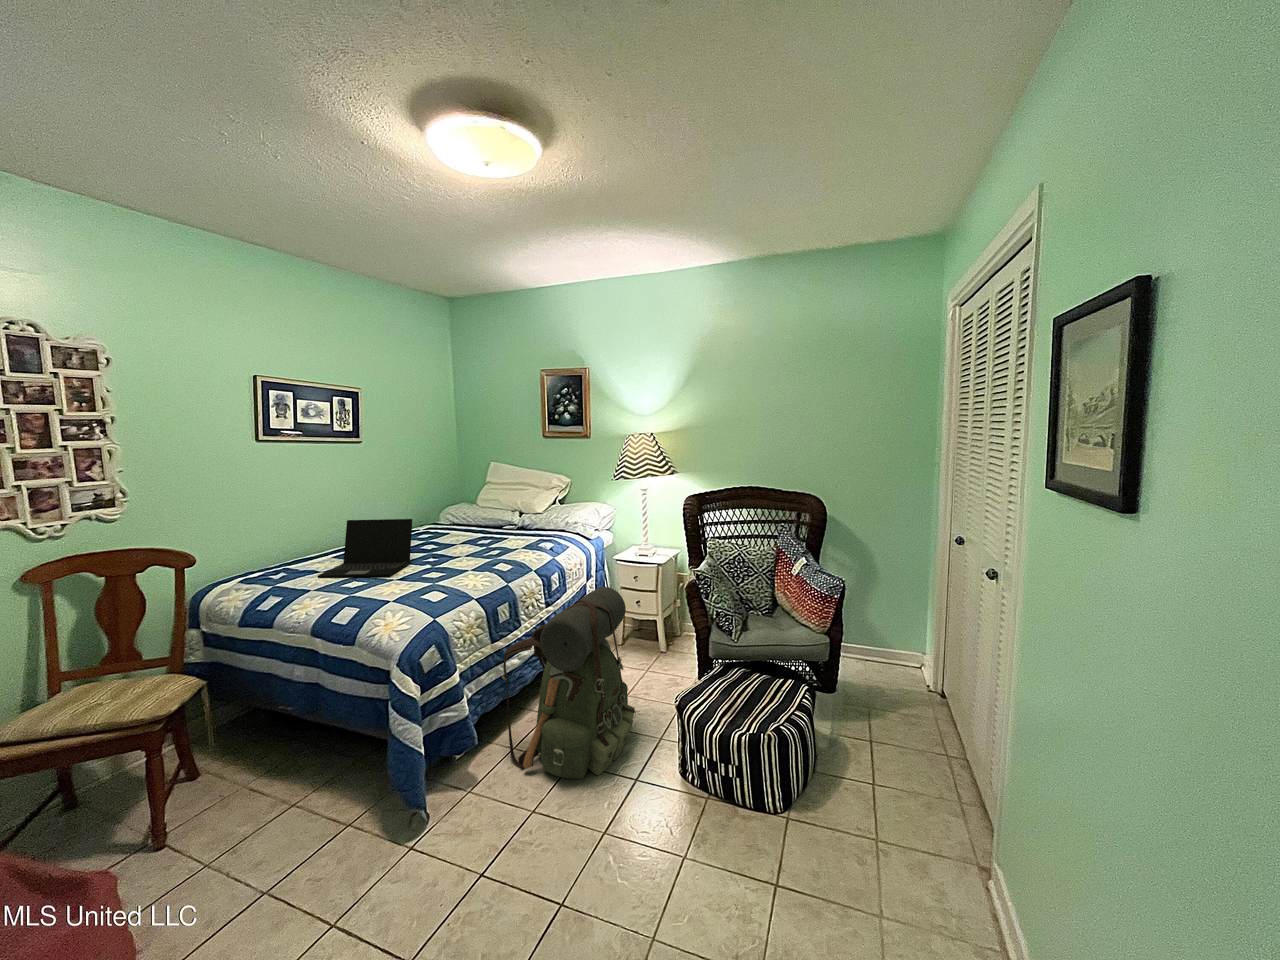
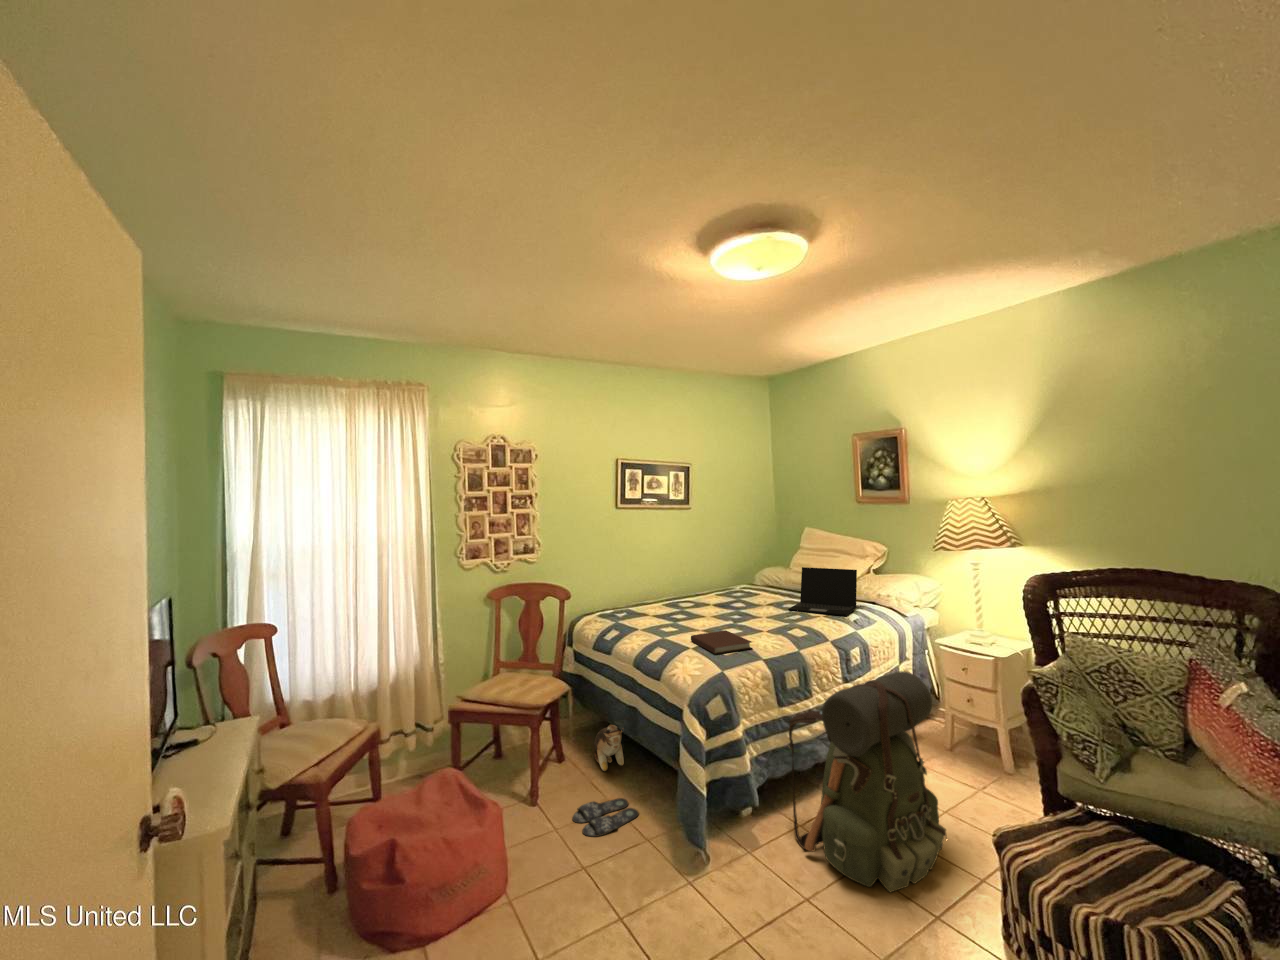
laptop: present [317,519,412,578] -> present [788,567,857,616]
notebook: none [387,575,463,603] -> present [691,630,752,654]
plush toy: none [248,710,296,769] -> present [594,725,624,771]
slippers: none [227,792,329,858] -> present [572,798,639,837]

